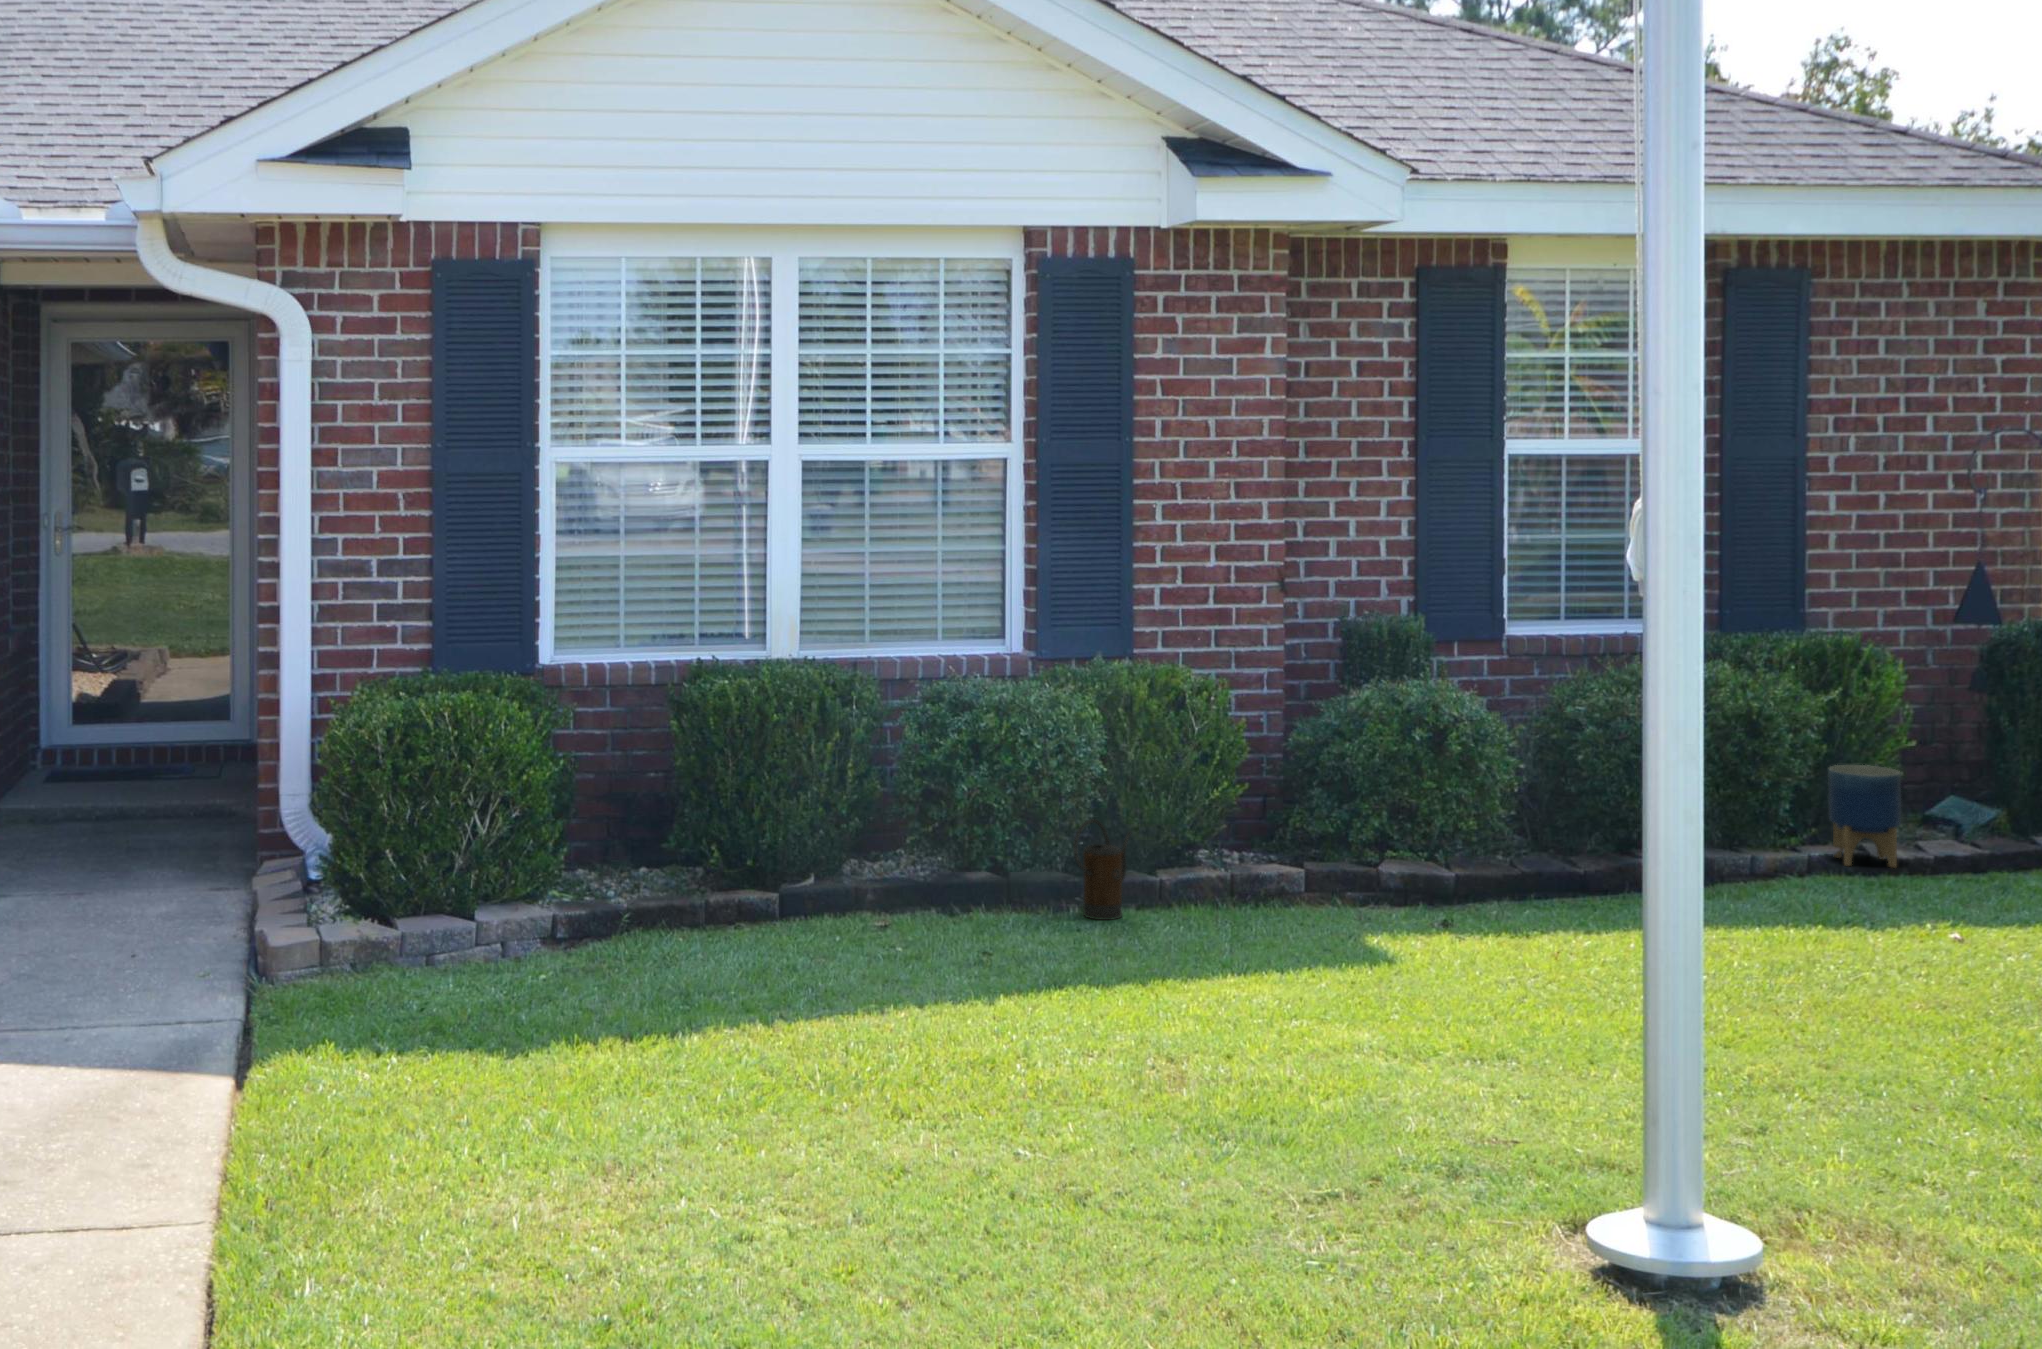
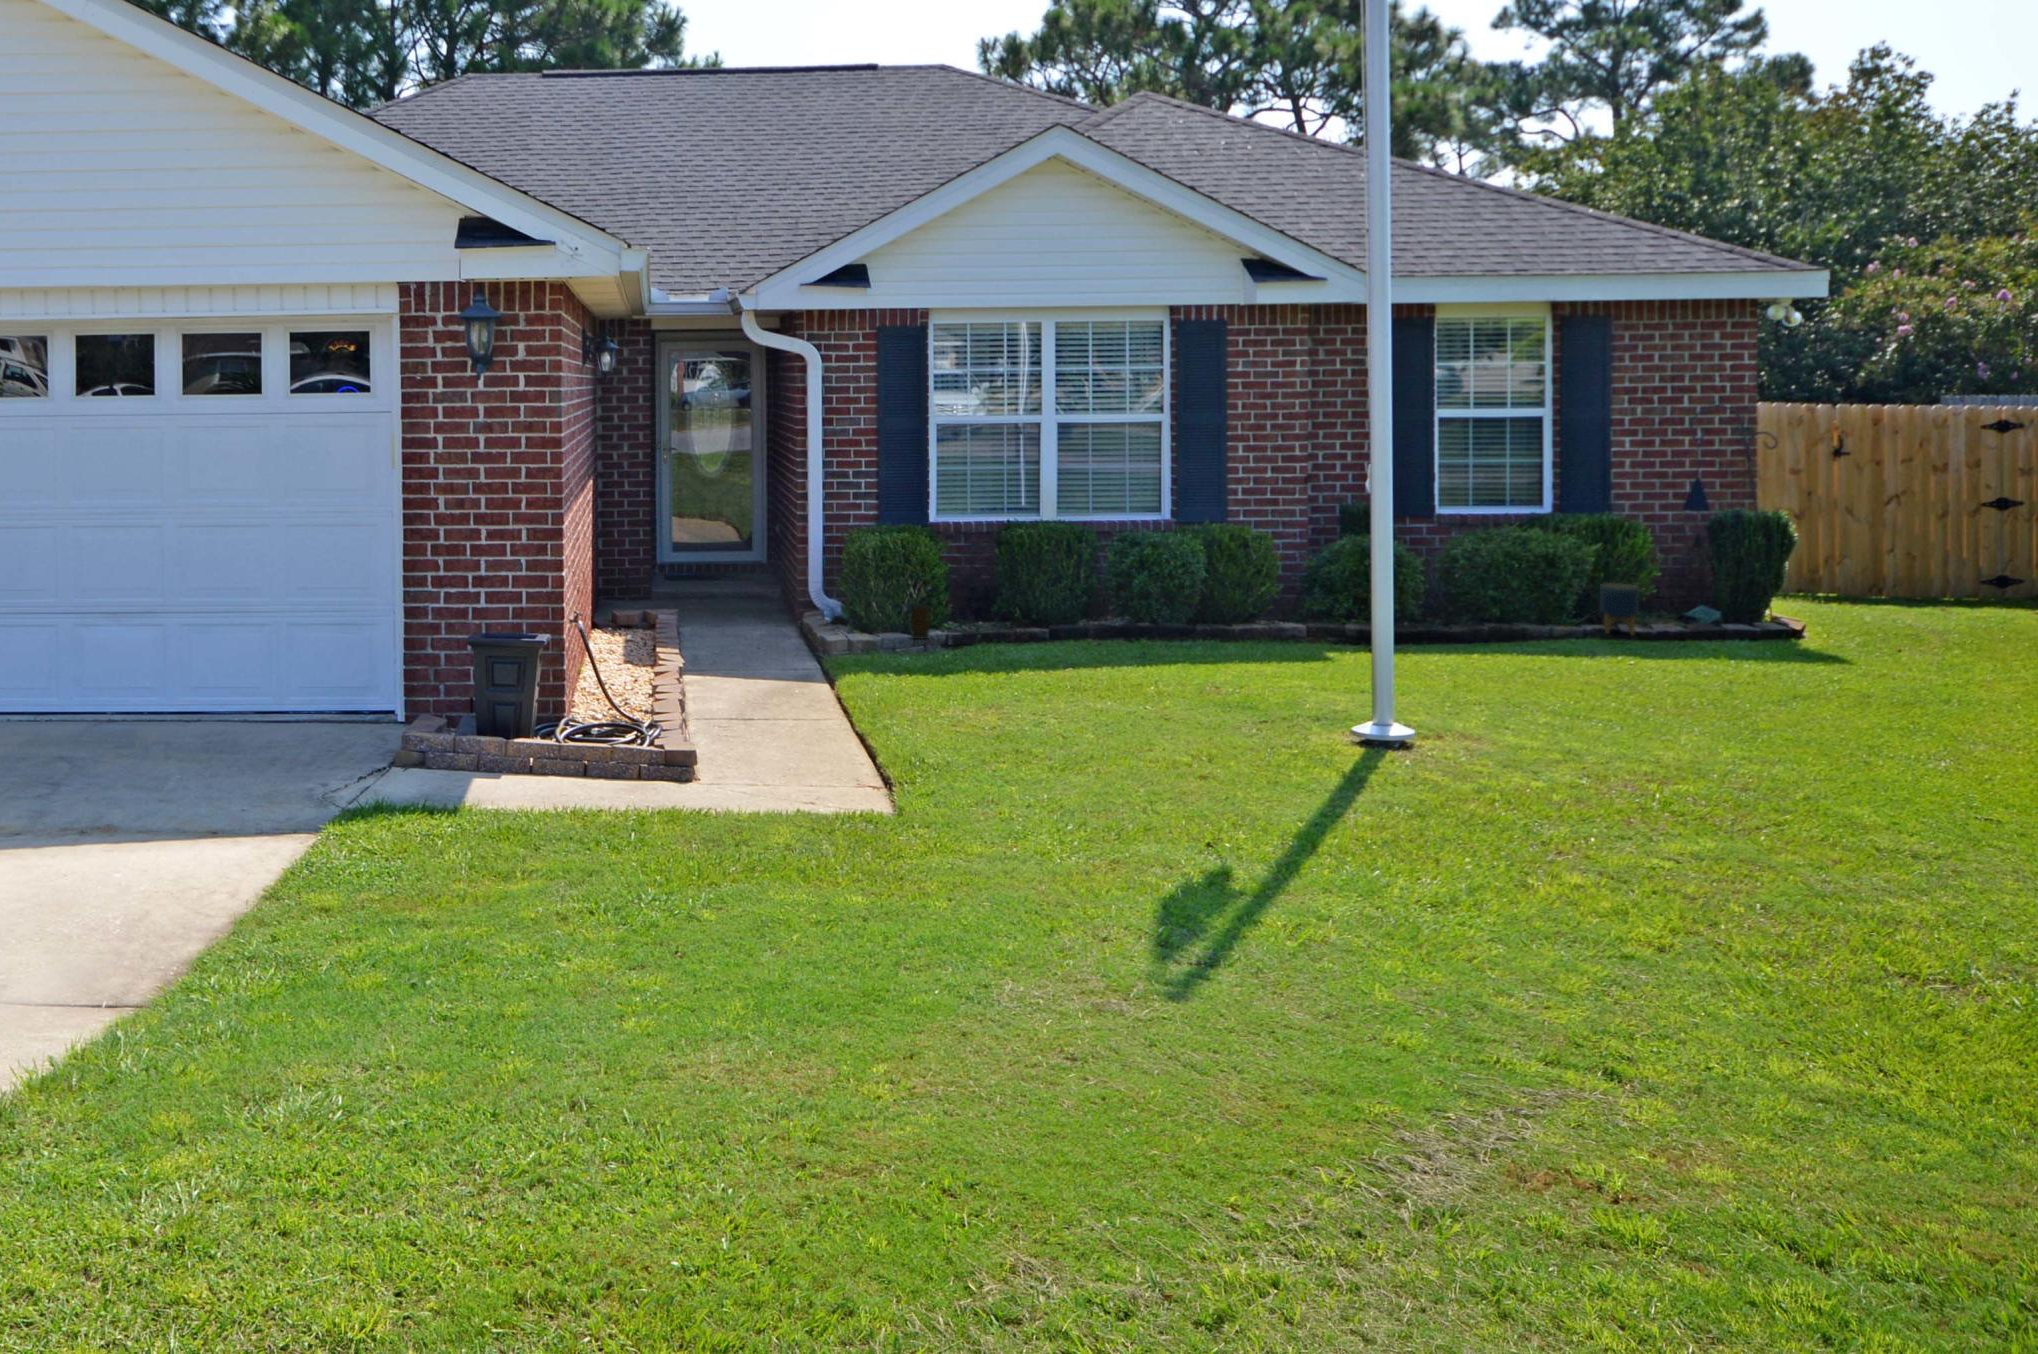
watering can: present [1073,819,1132,920] -> present [906,594,938,639]

